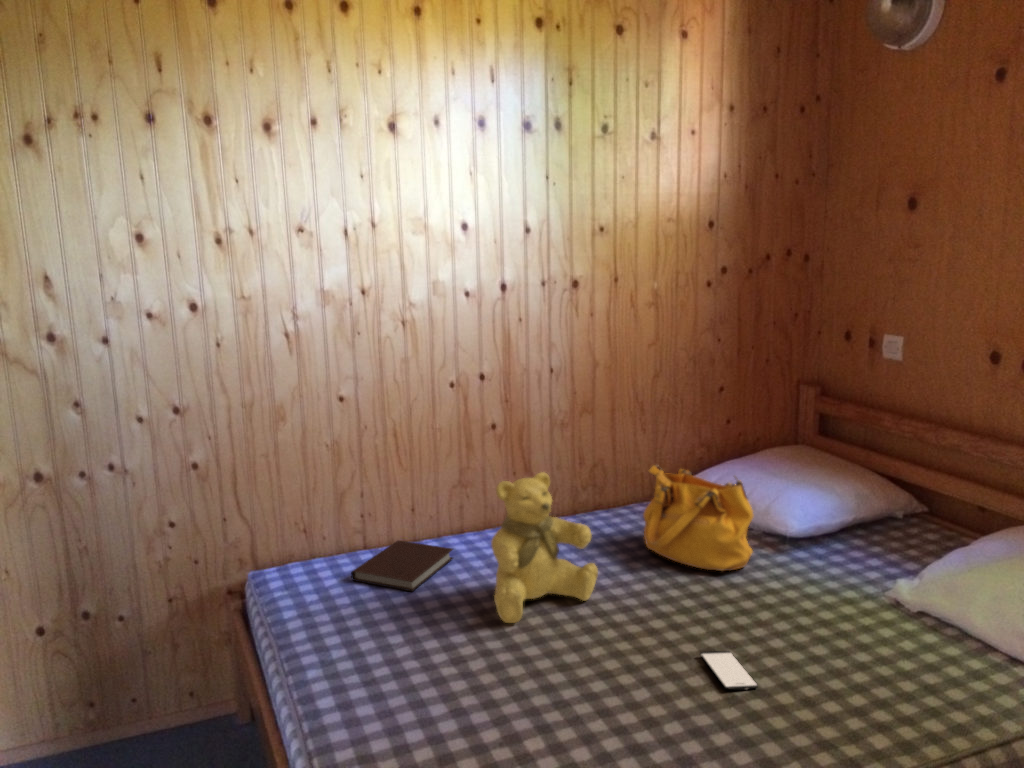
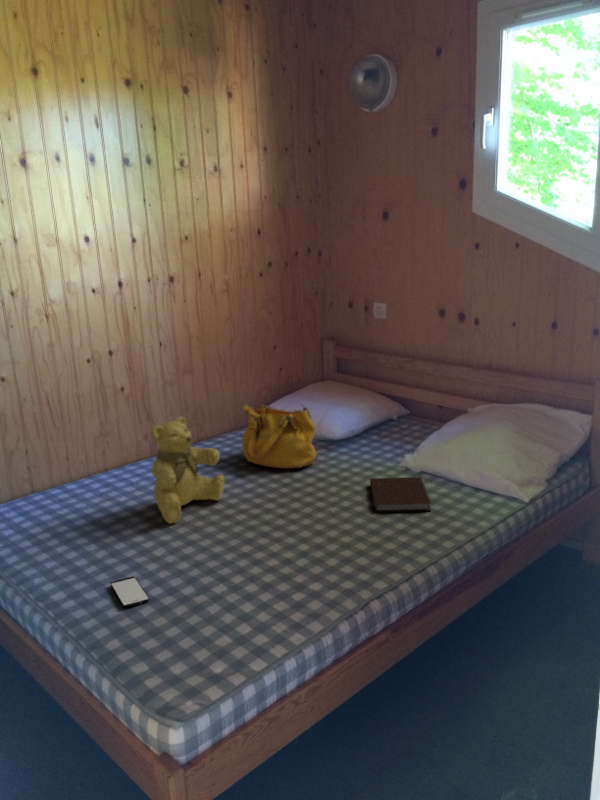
notebook: present [351,541,453,591] -> present [370,477,431,512]
smartphone: present [700,651,758,690] -> present [110,576,149,607]

